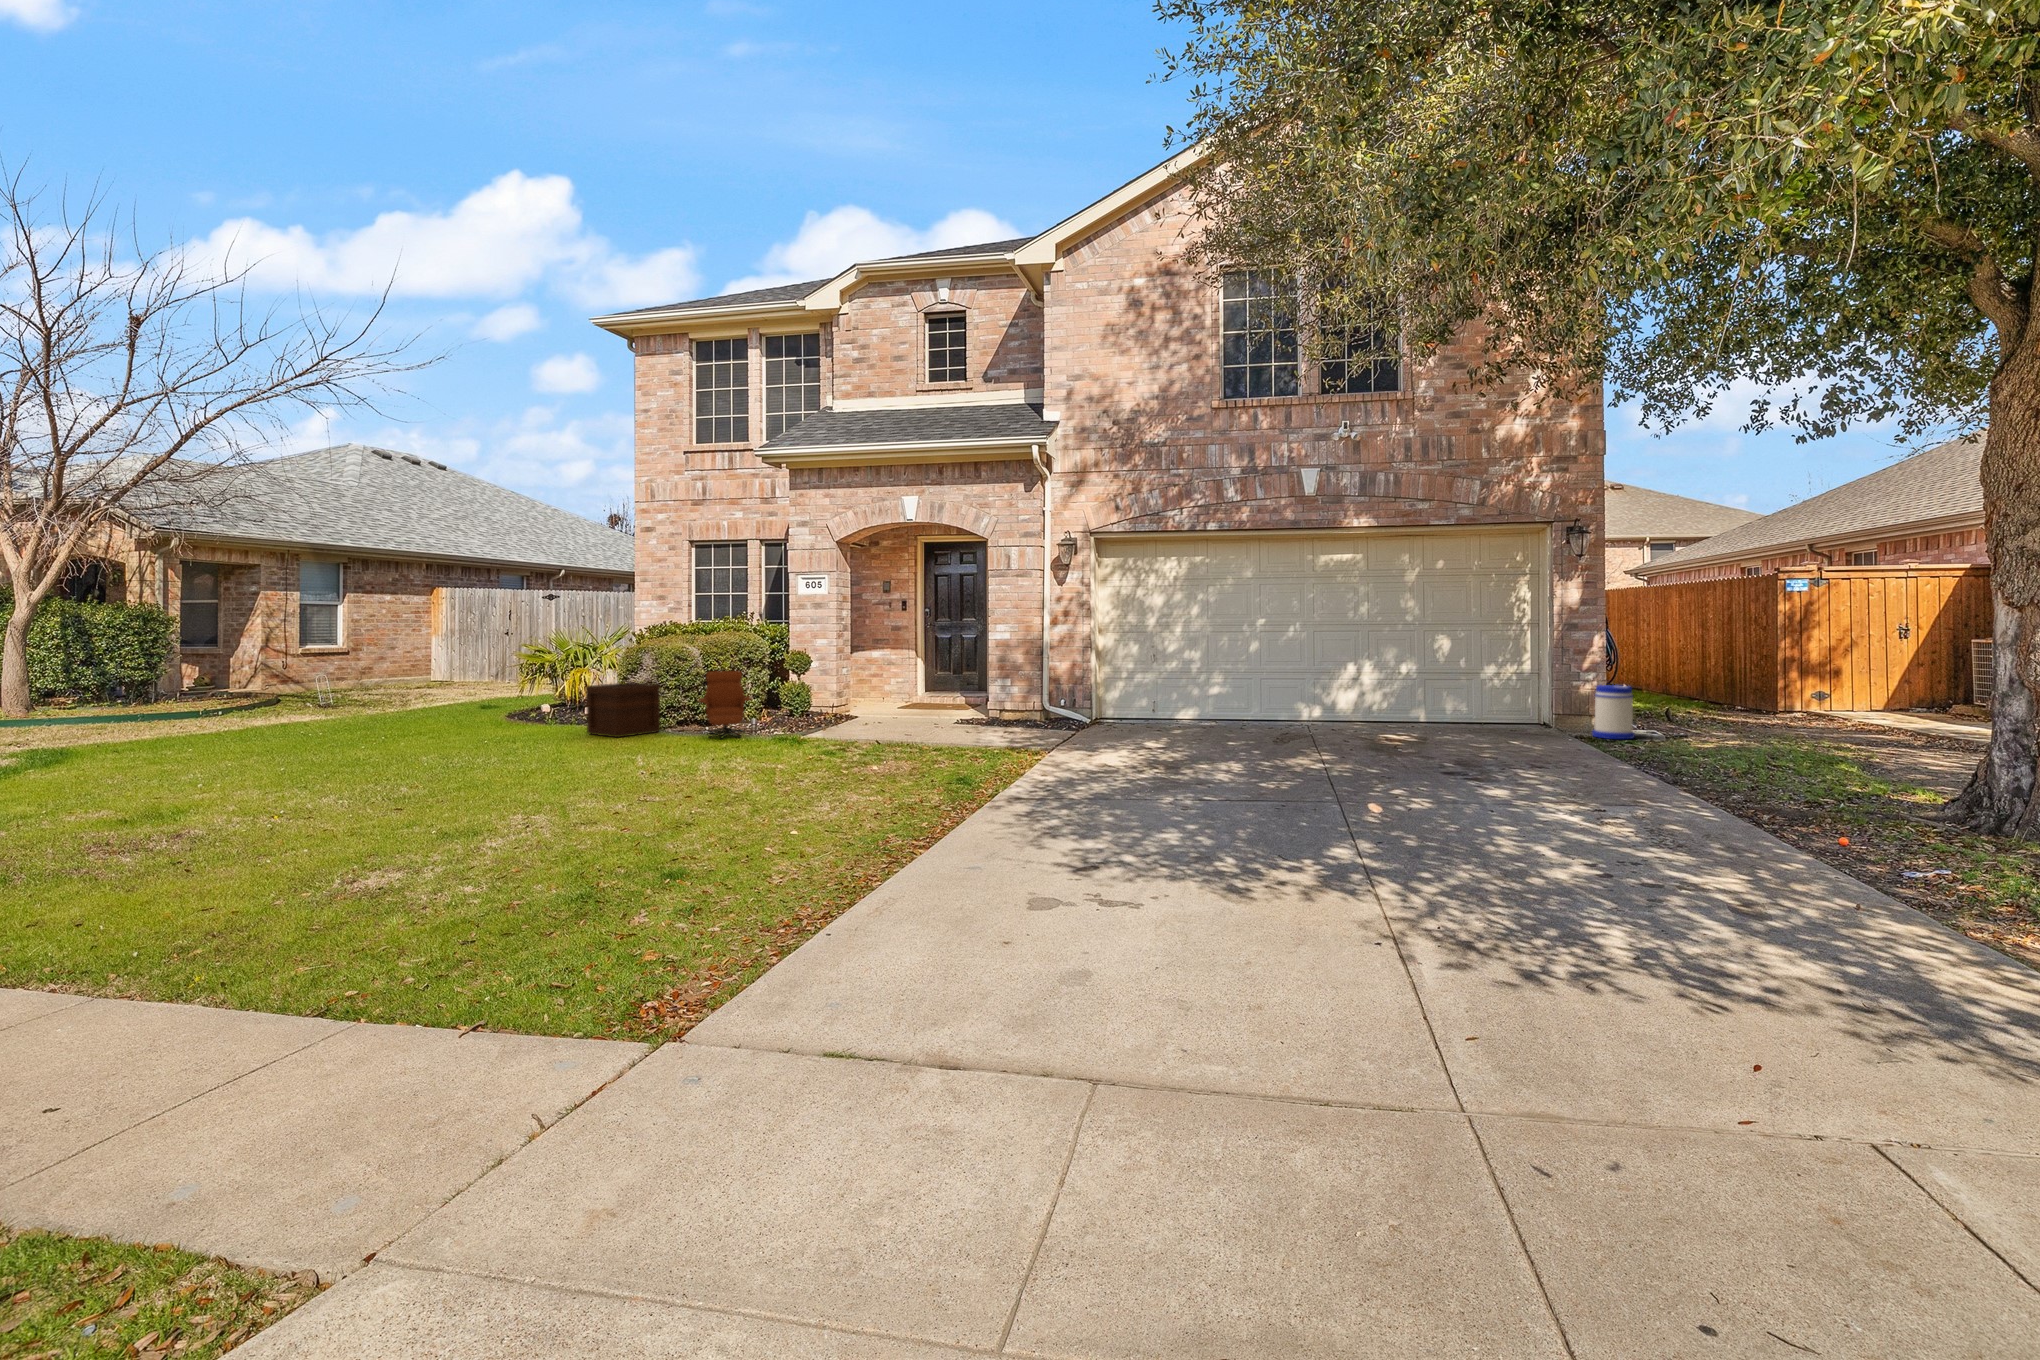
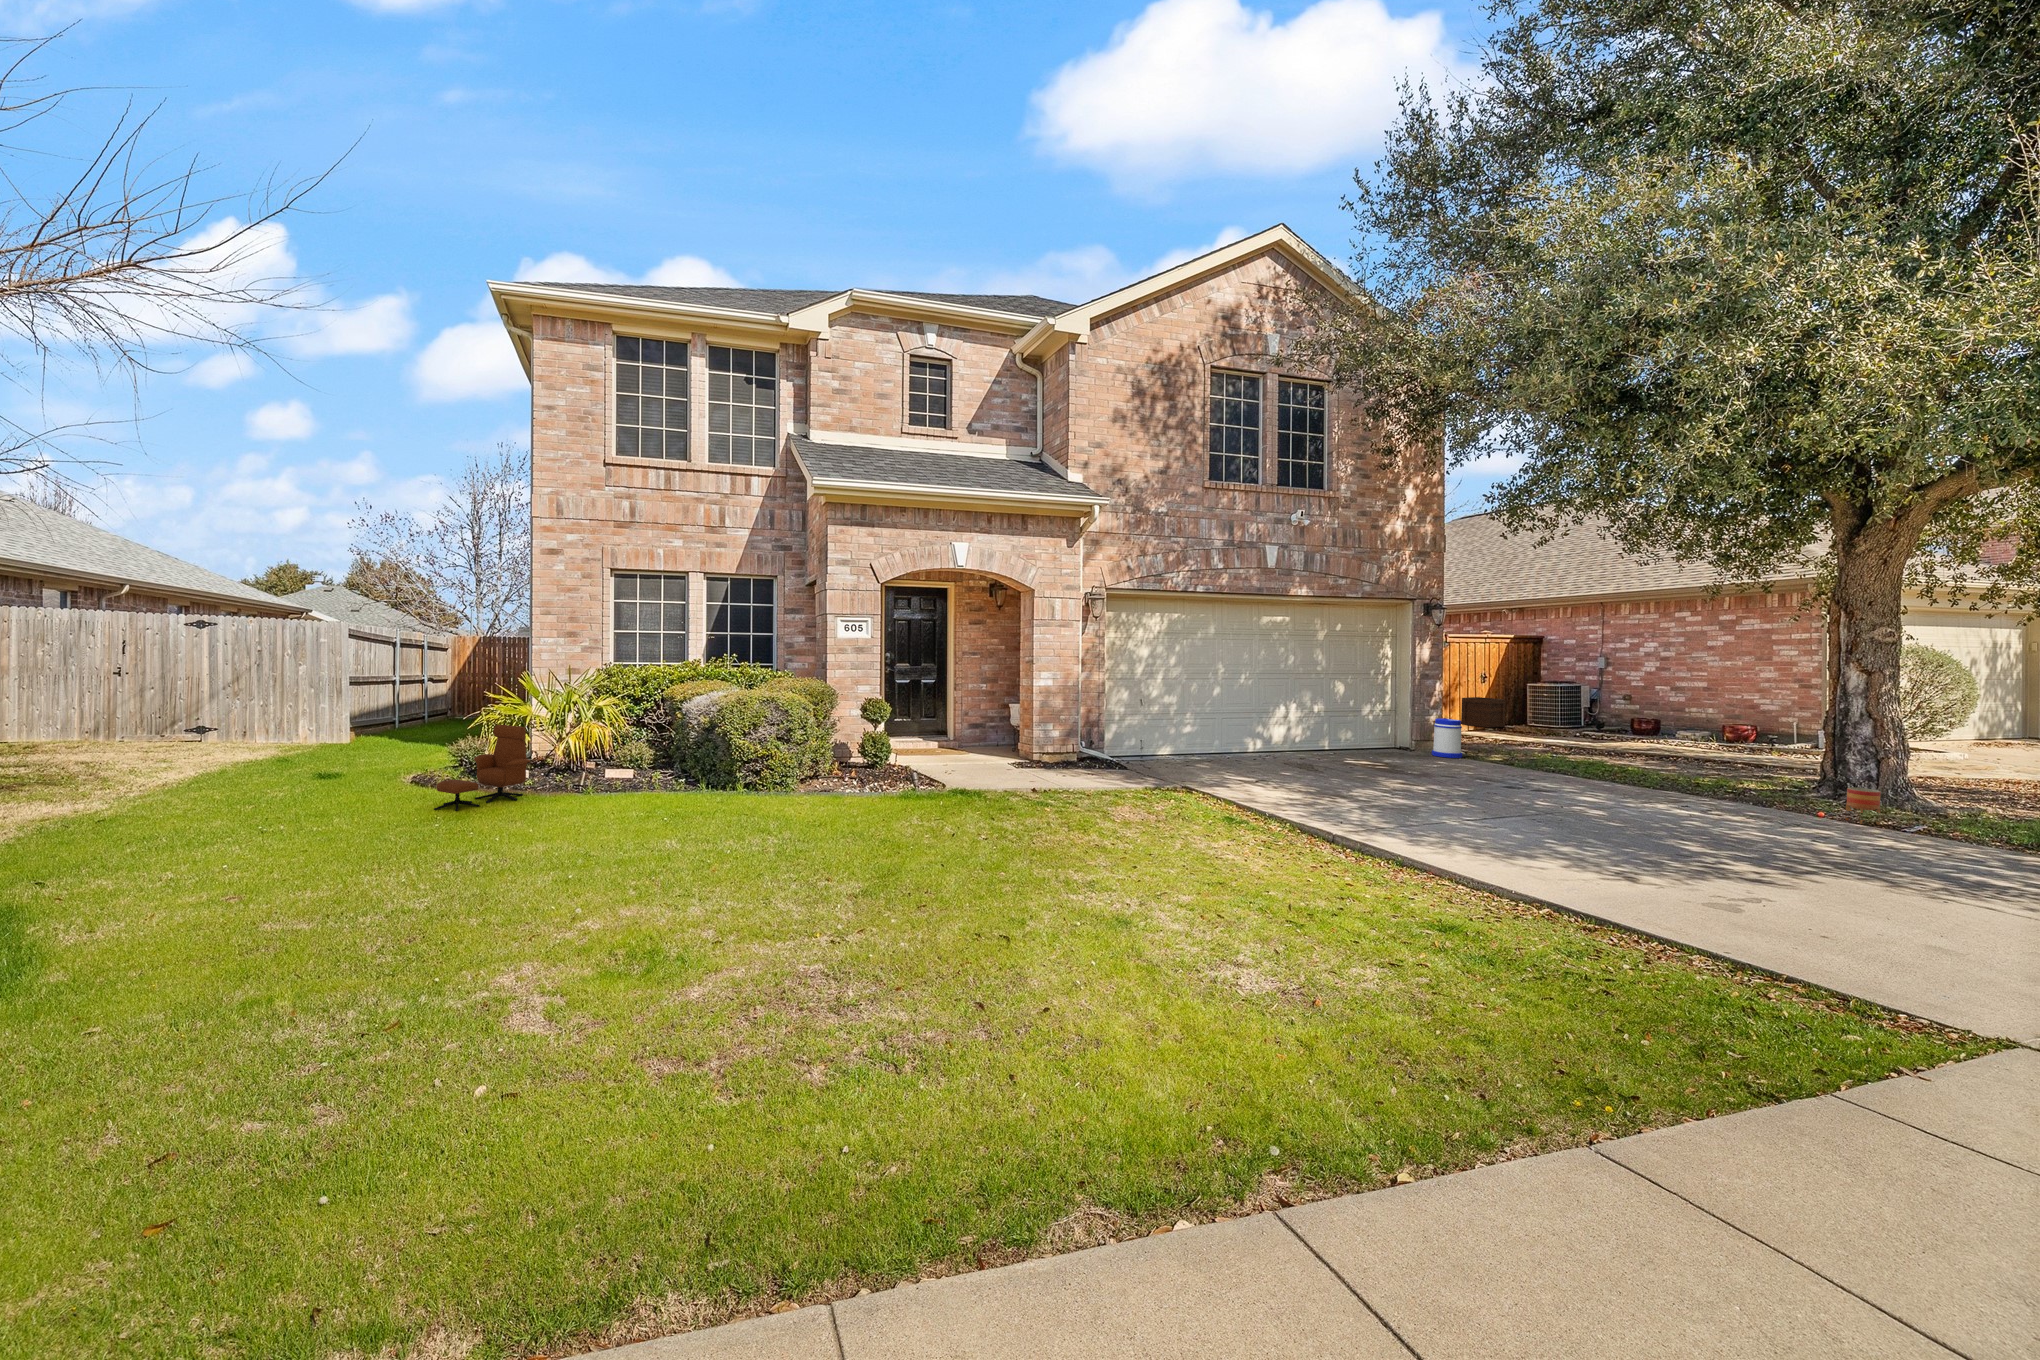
lounge chair: present [698,671,751,738] -> present [434,725,530,811]
wooden crate: present [586,682,660,737] -> present [1461,697,1506,728]
planter: none [1964,778,2015,840] -> present [1845,787,1881,825]

